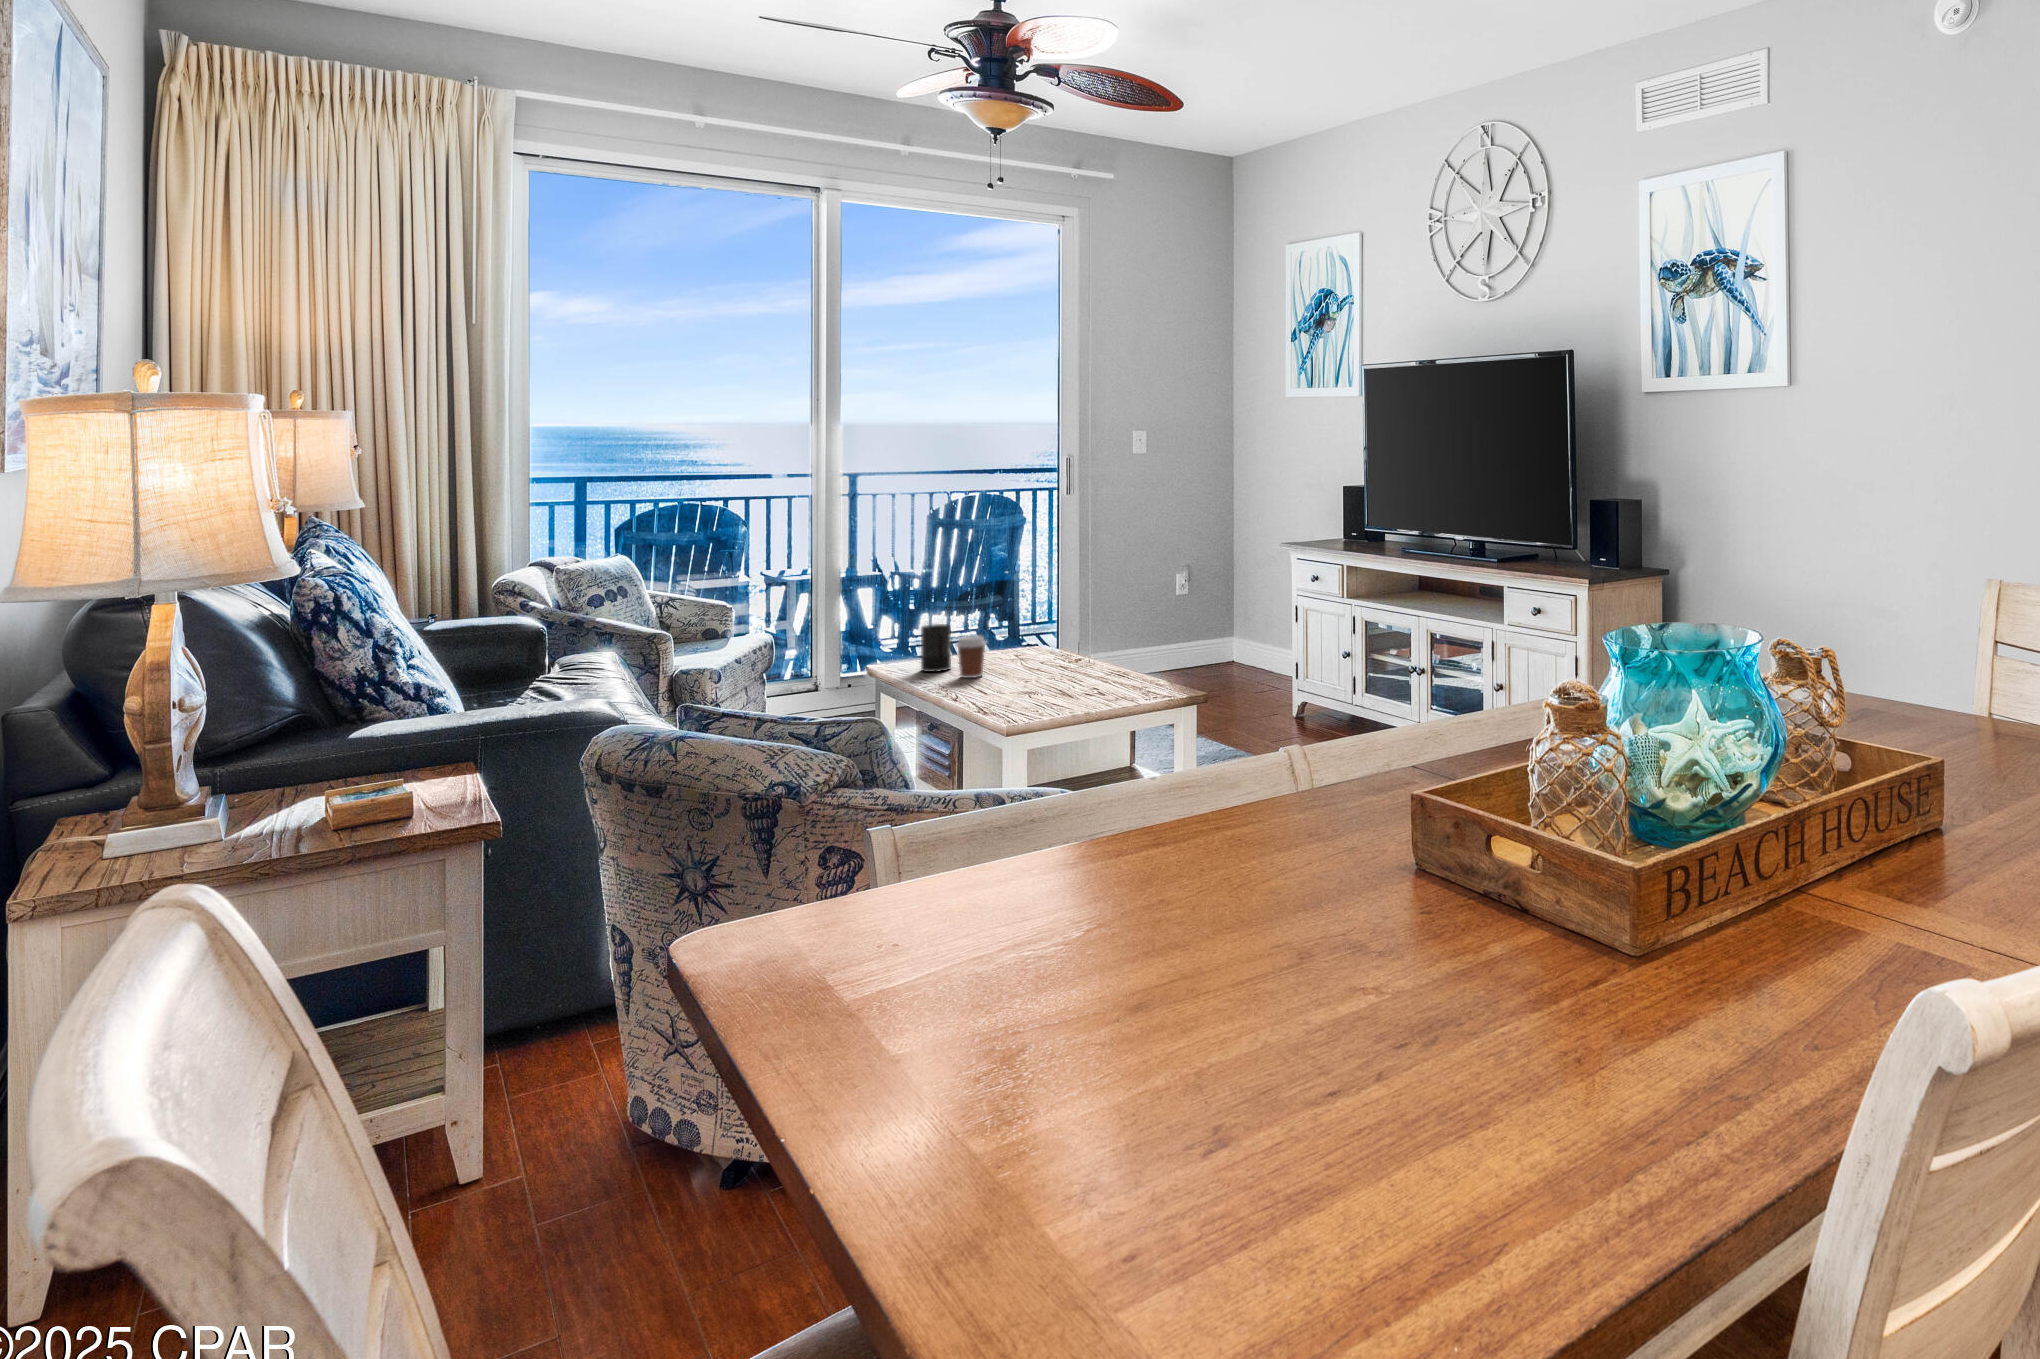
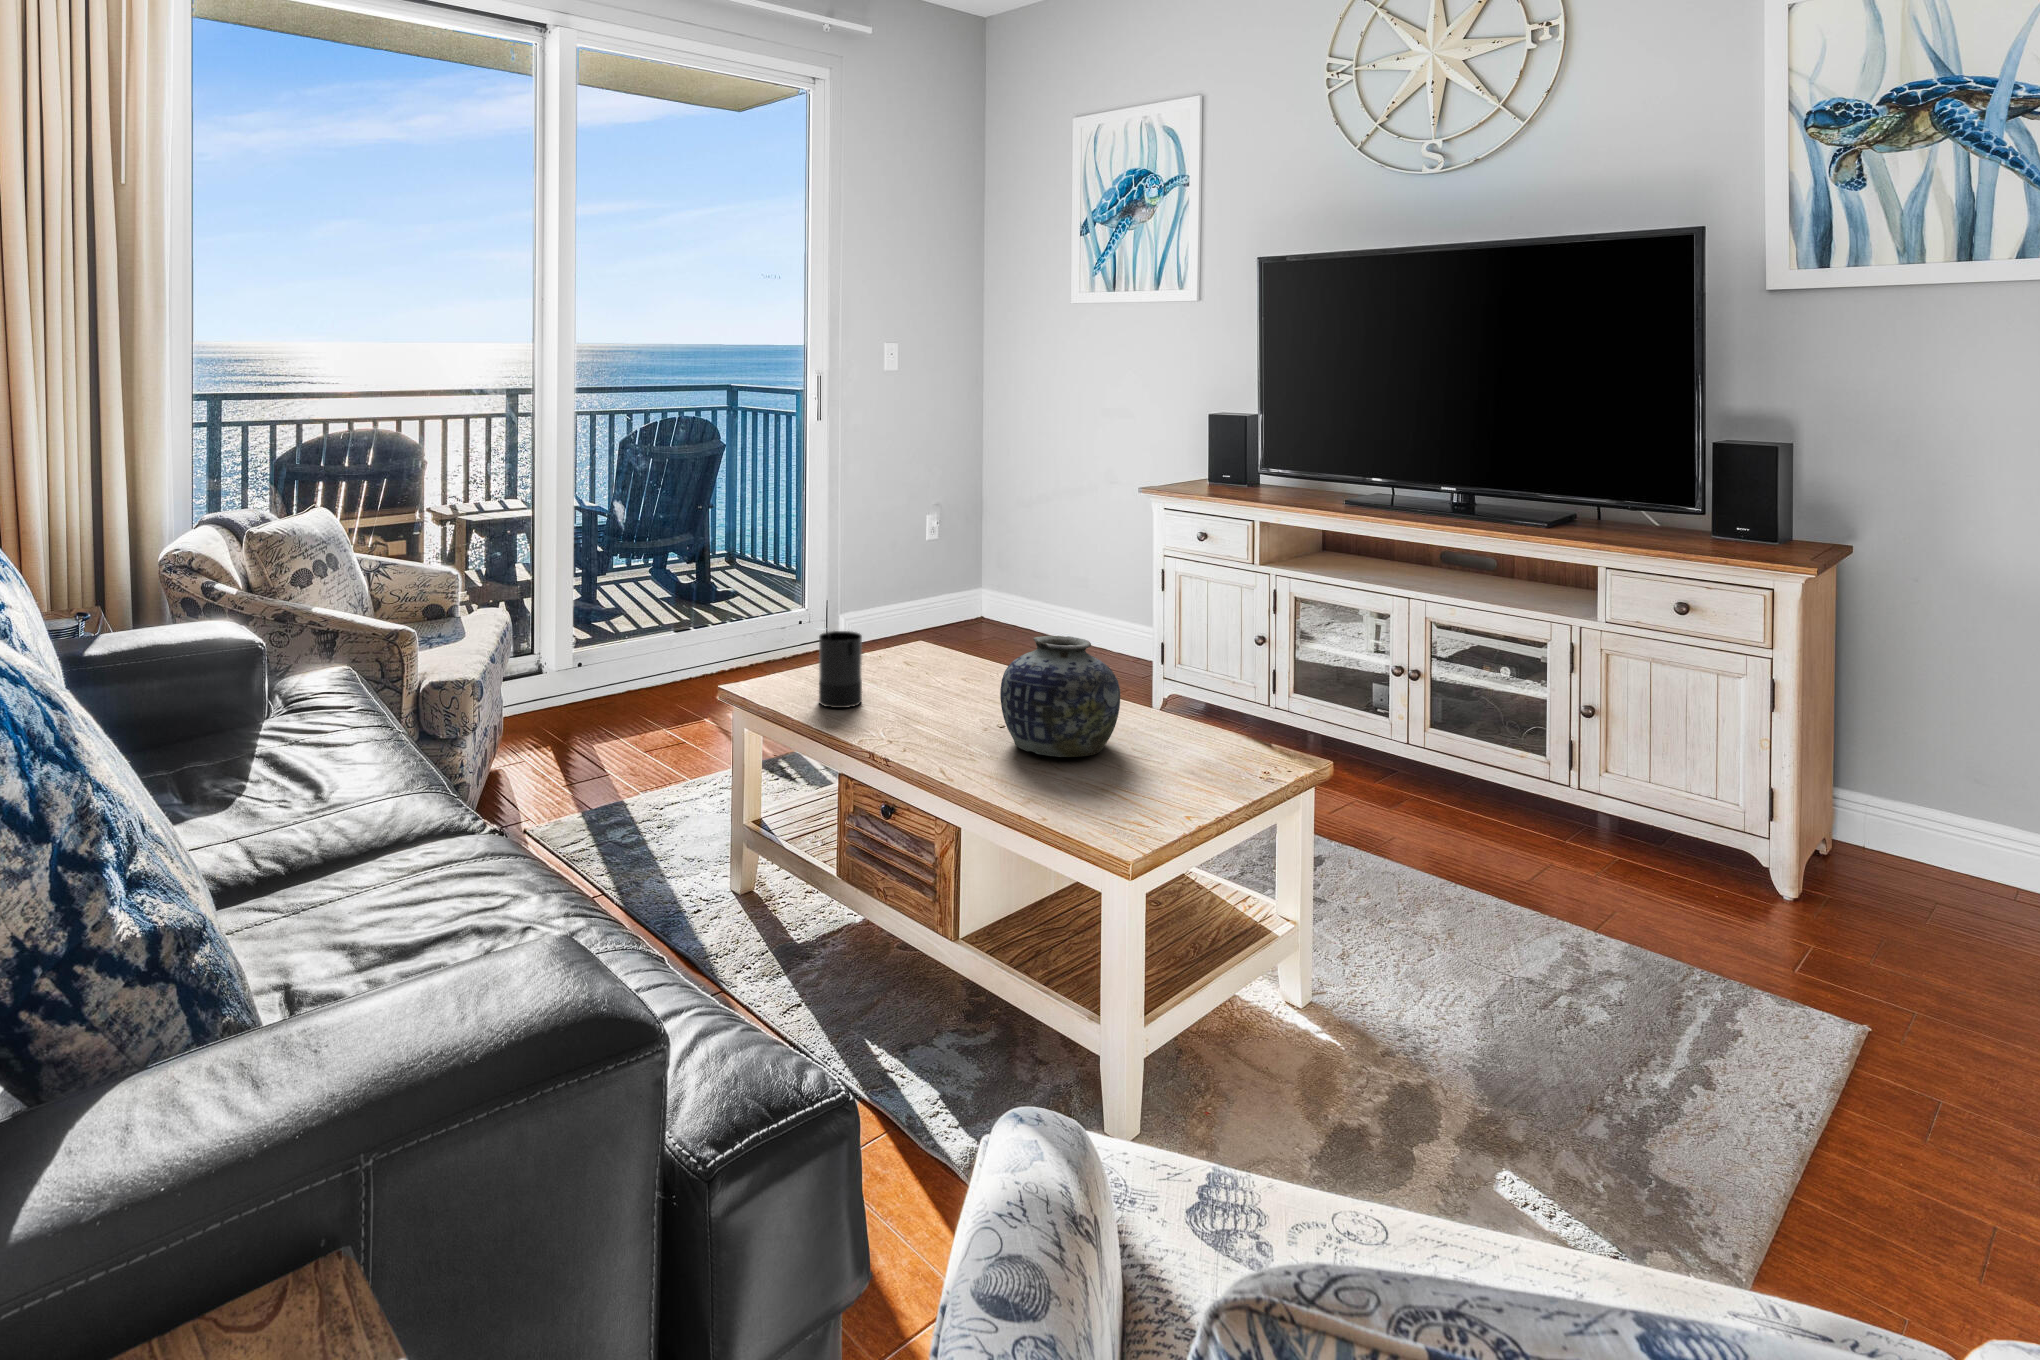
vase: none [1006,619,1084,688] -> present [1000,636,1120,757]
coffee cup: present [956,636,986,678] -> none [890,655,937,725]

